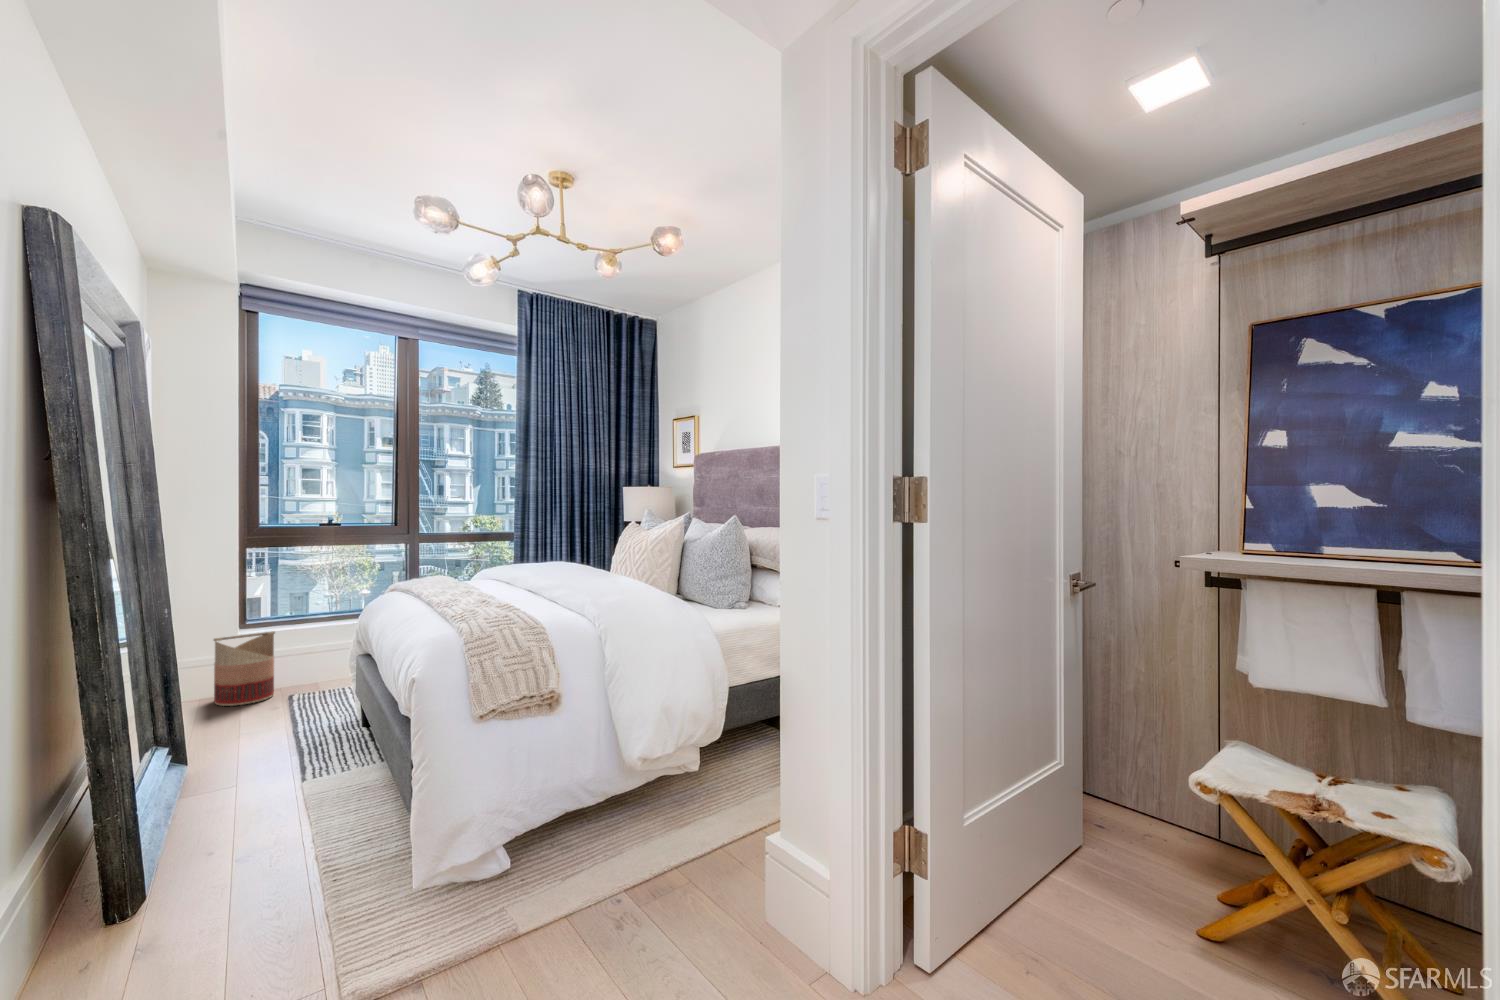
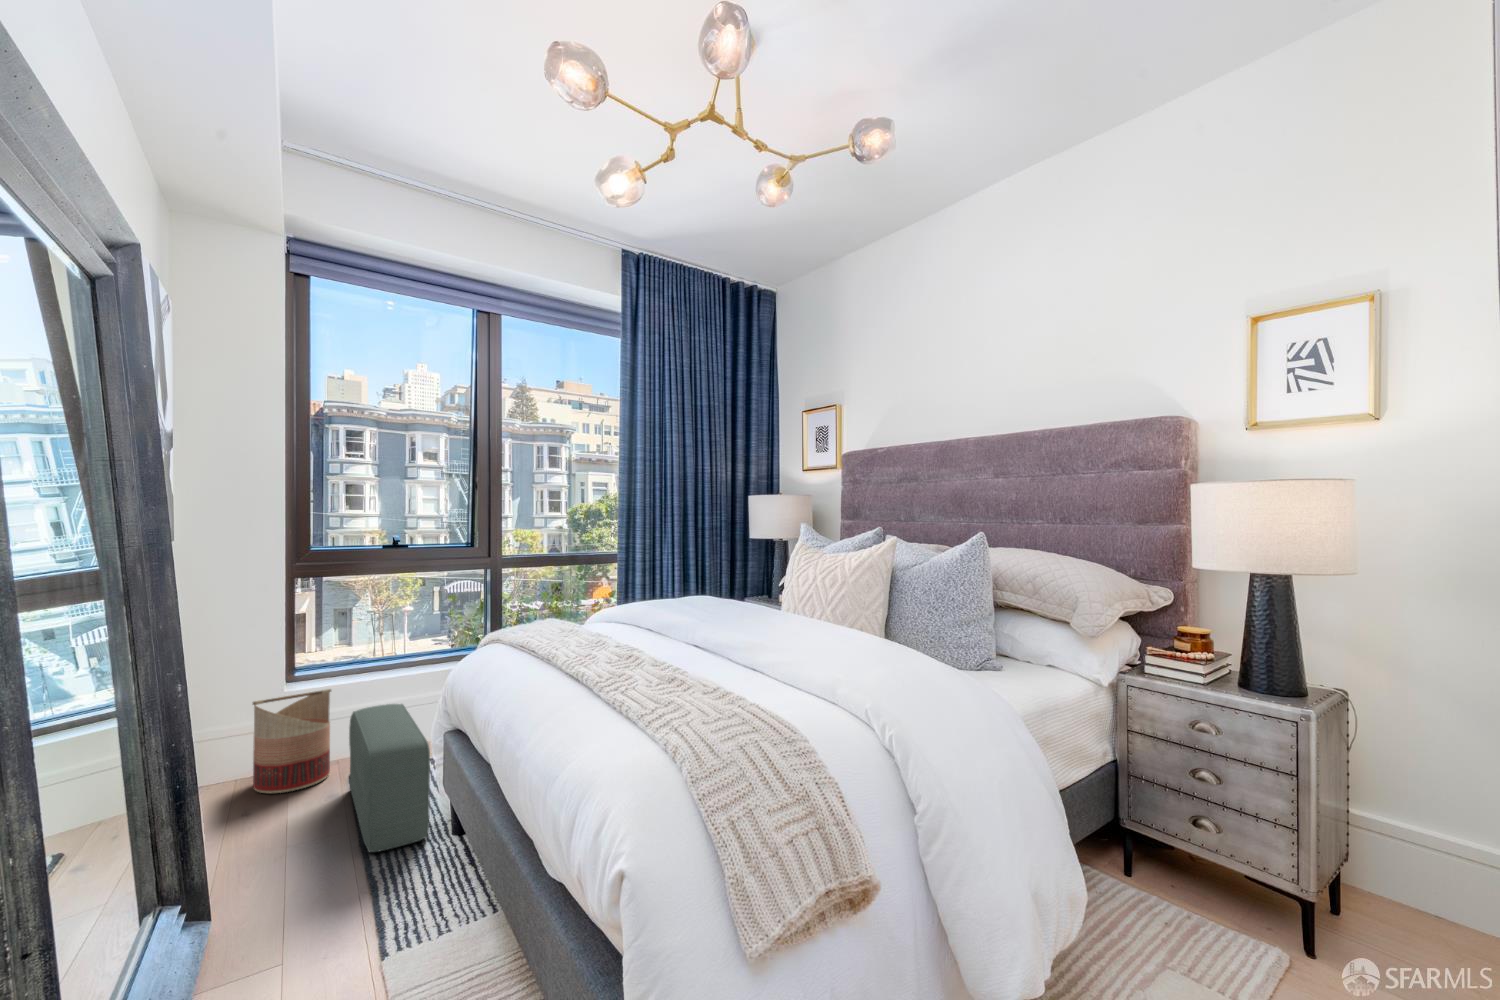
pouf: none [289,641,345,735] -> present [349,704,430,852]

